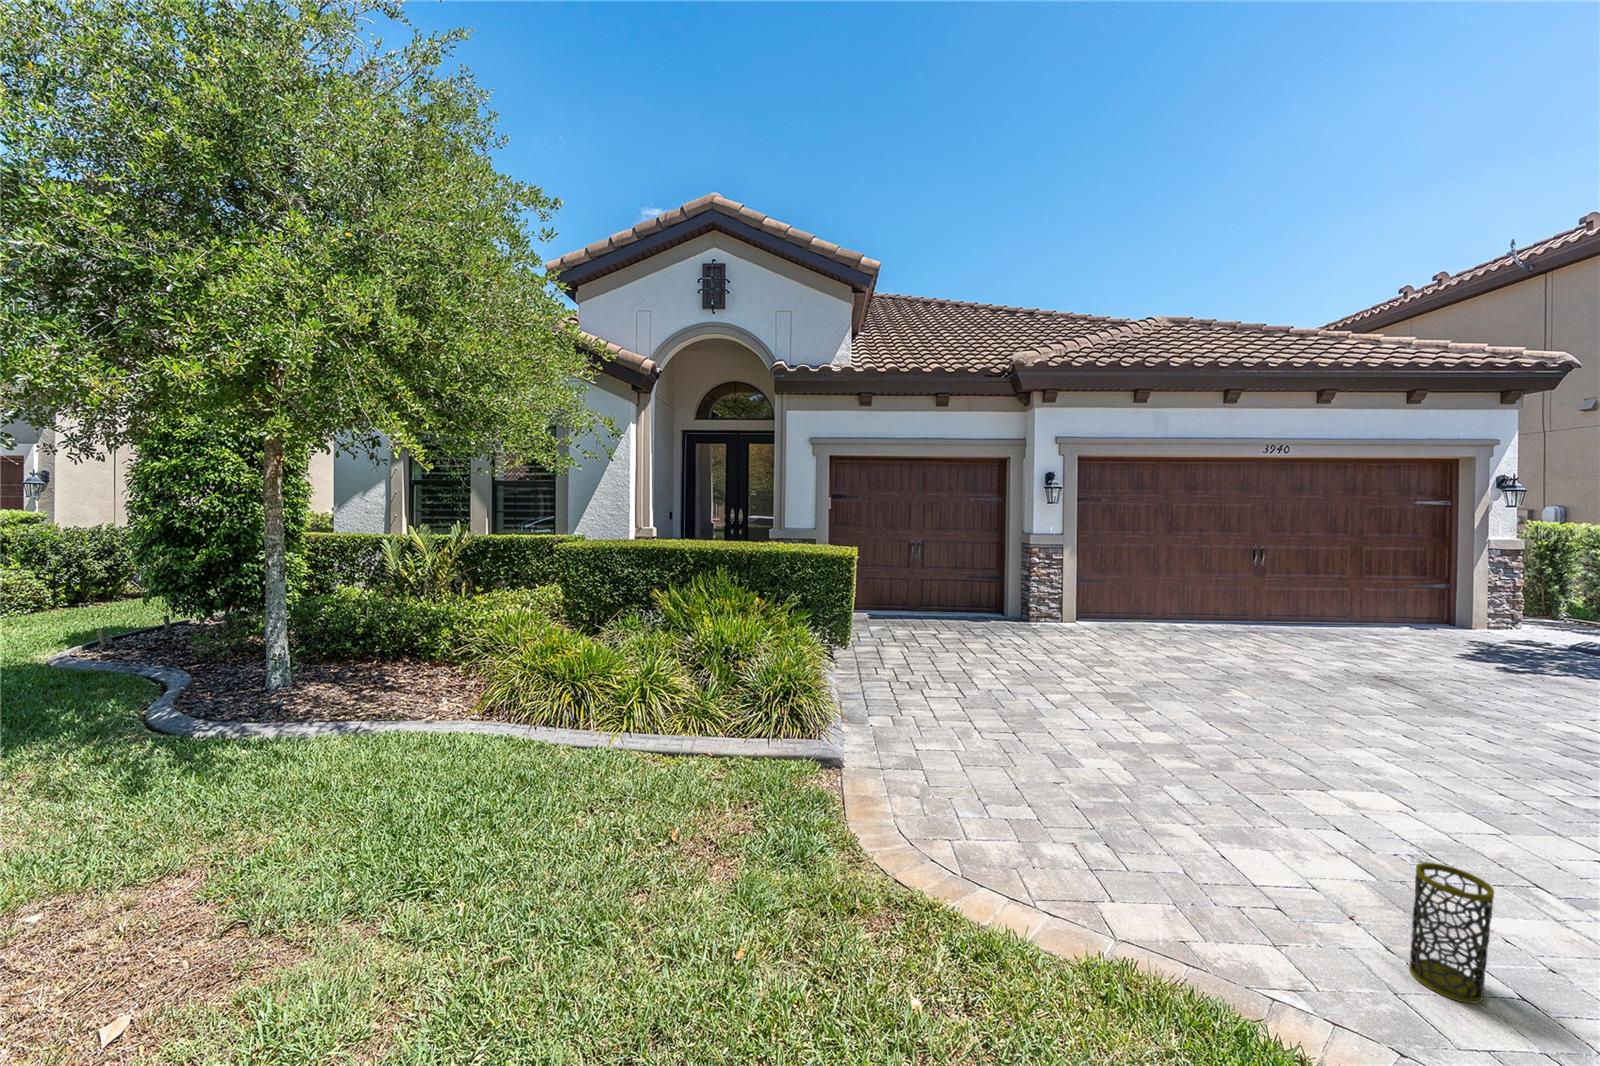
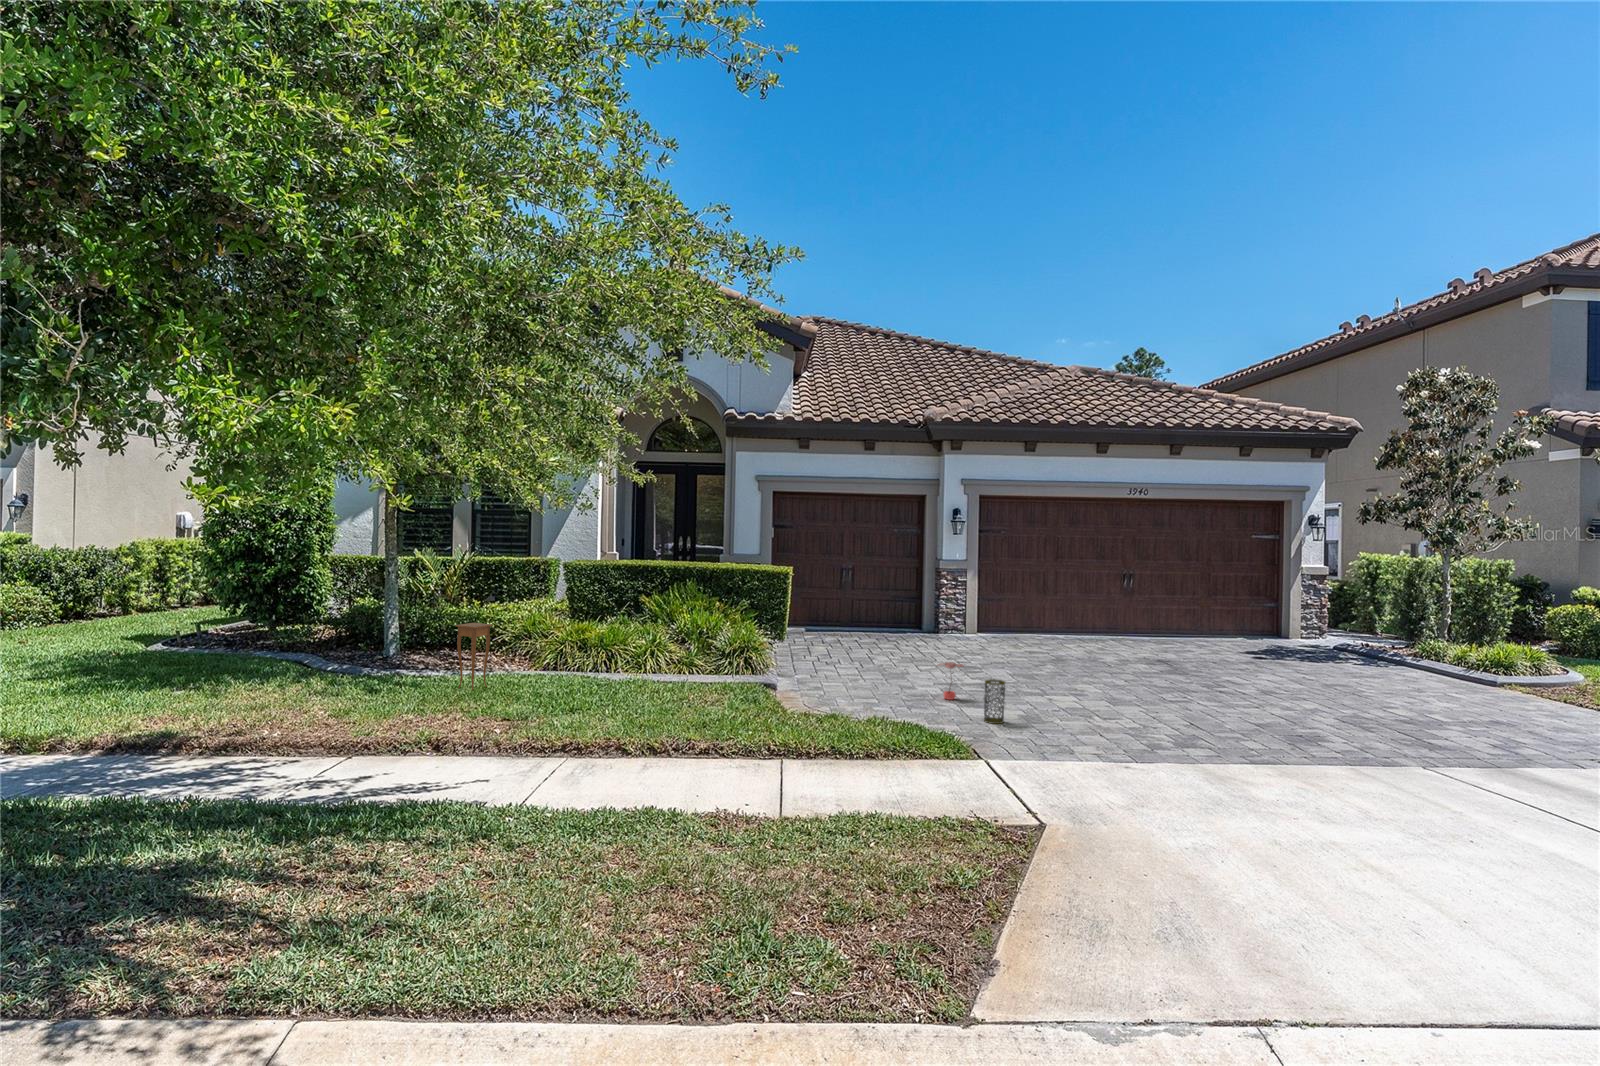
side table: none [198,674,284,821] -> present [456,623,492,690]
potted plant: none [1174,748,1239,830] -> present [938,662,964,700]

